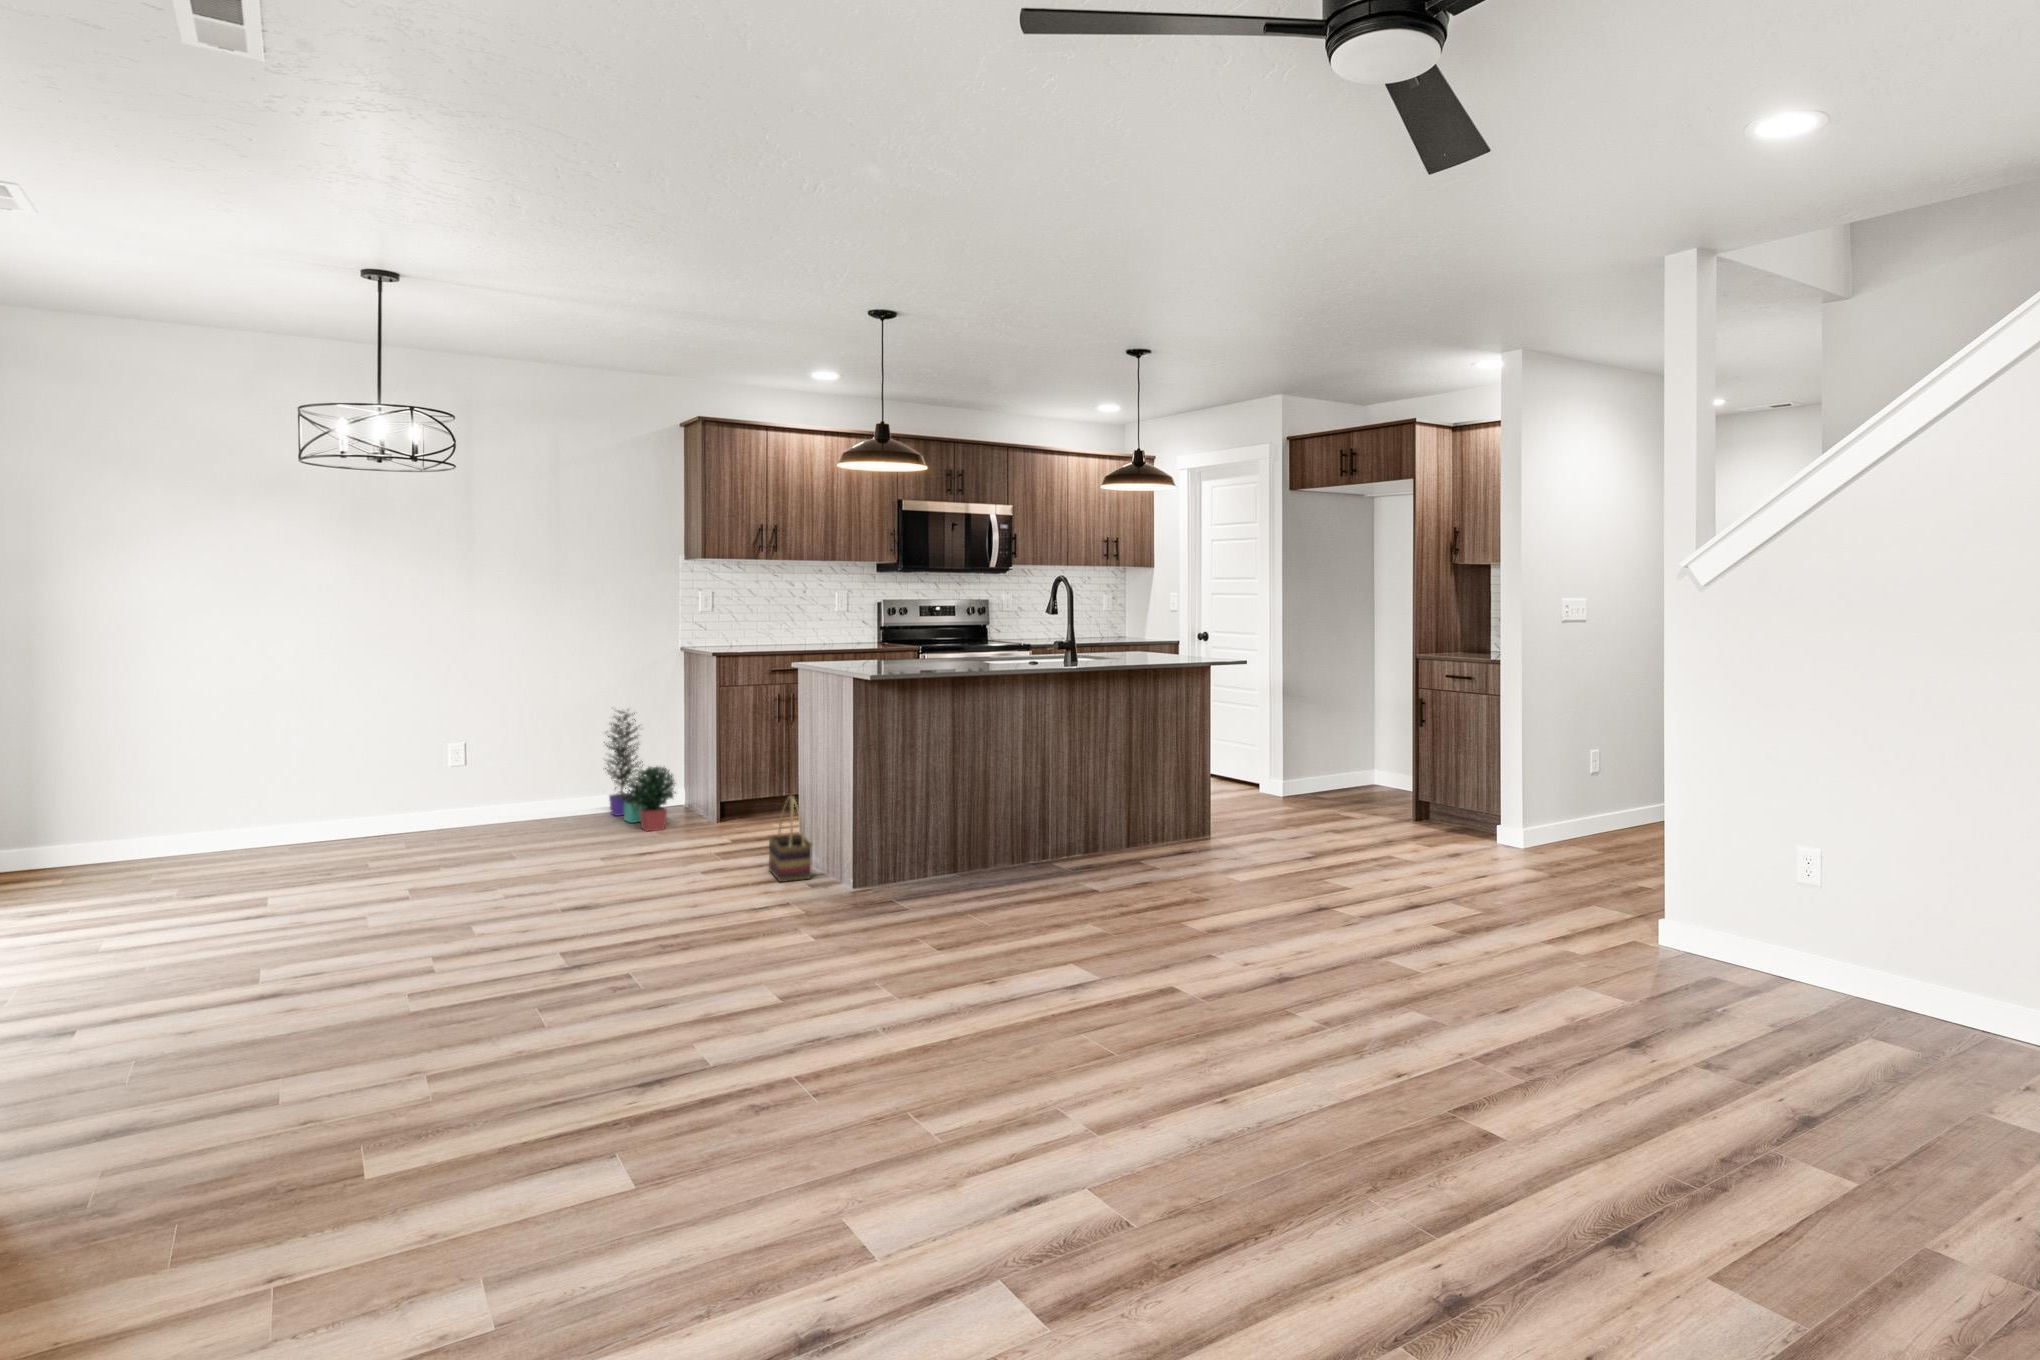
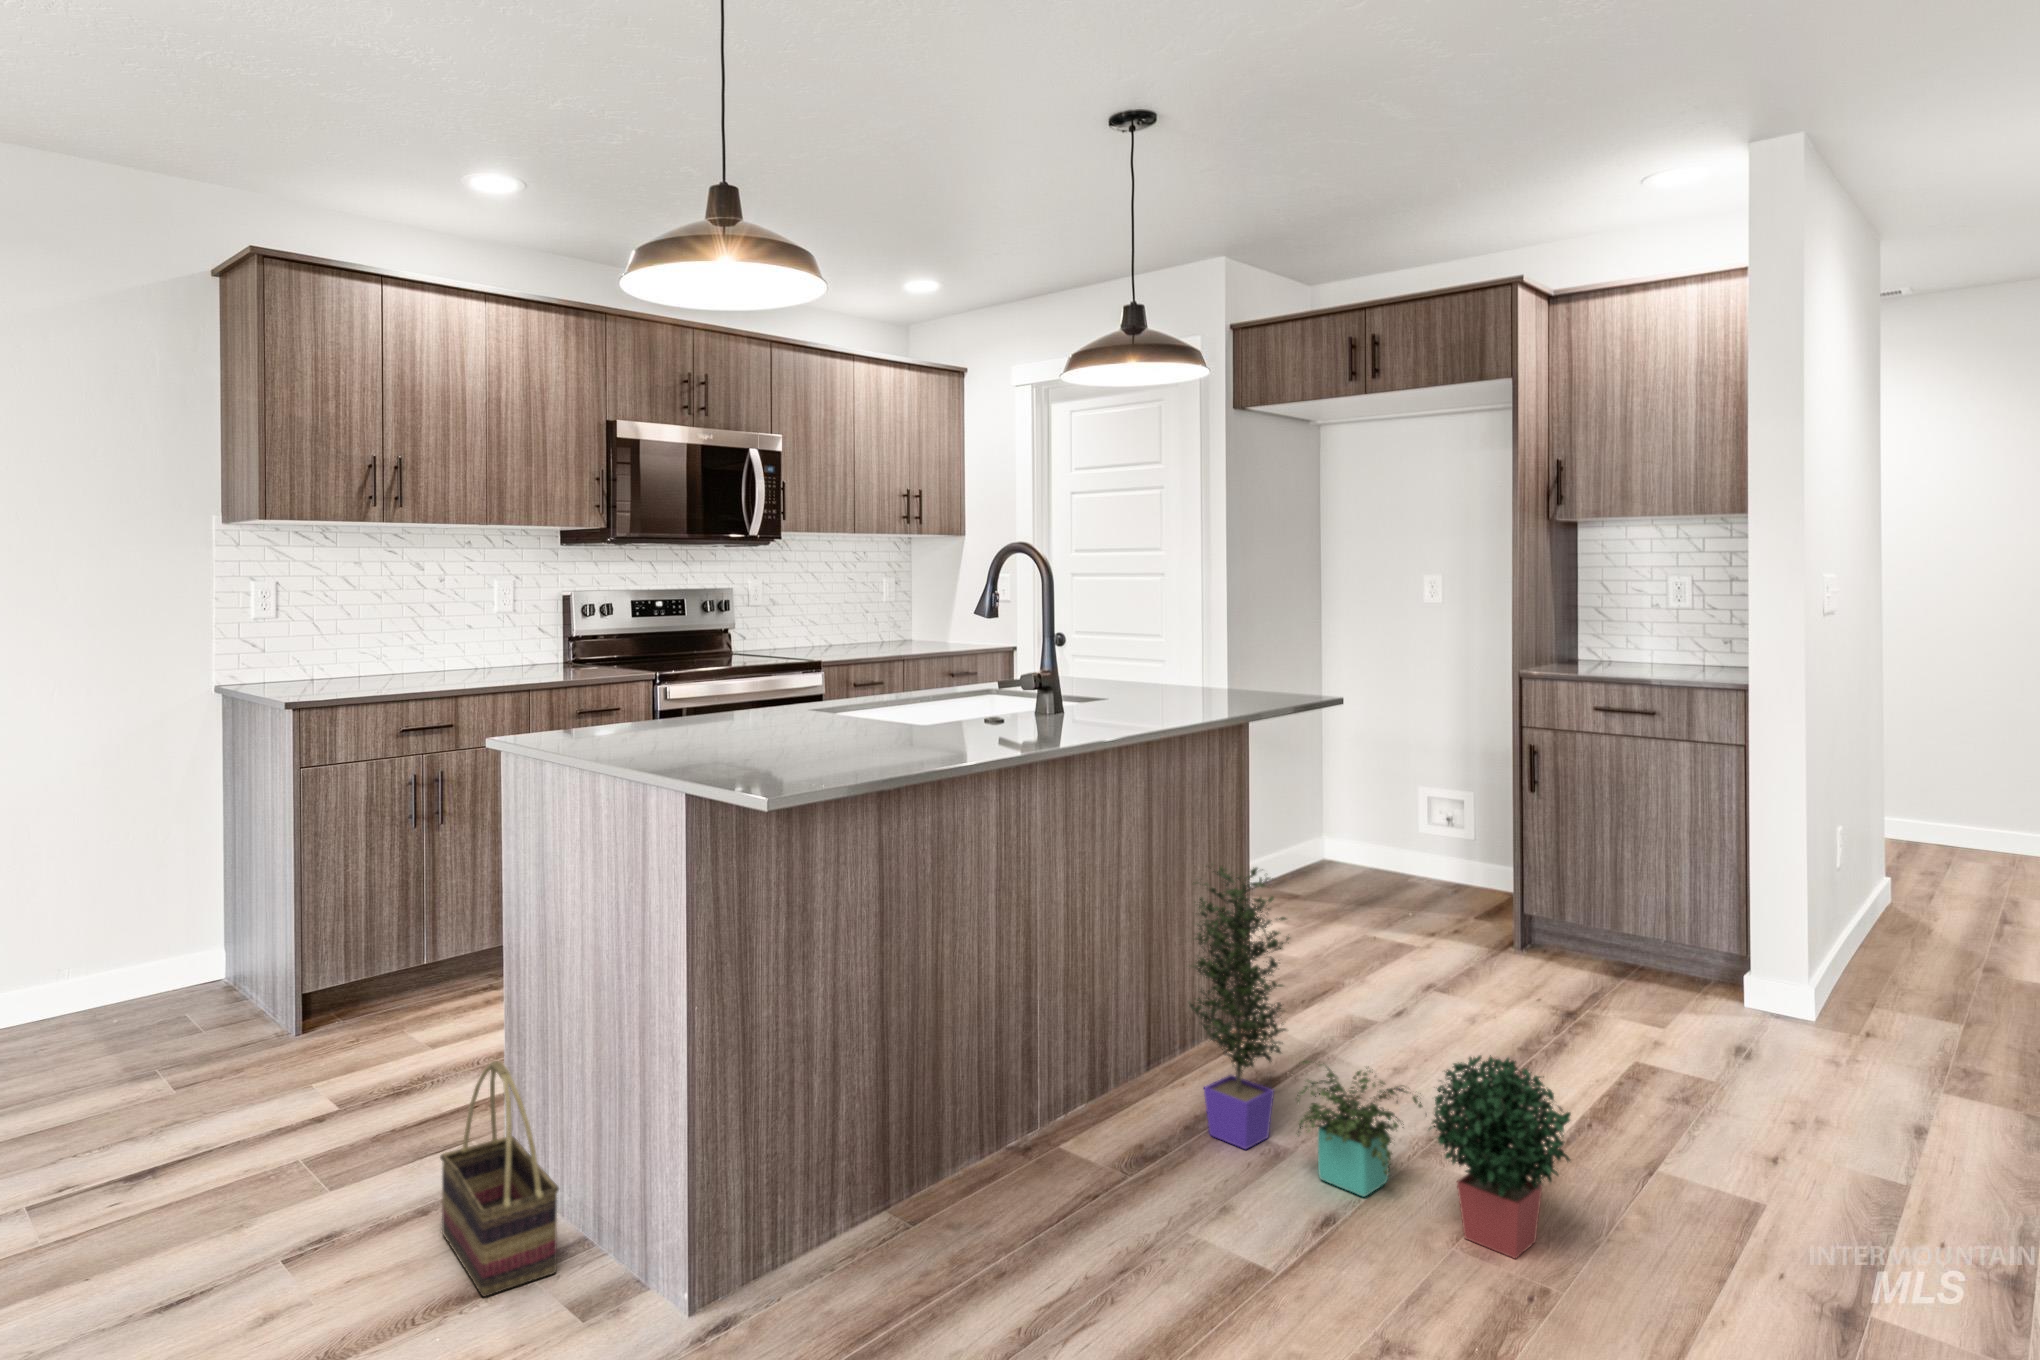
potted plant: present [604,710,676,831] -> present [1189,867,1571,1258]

